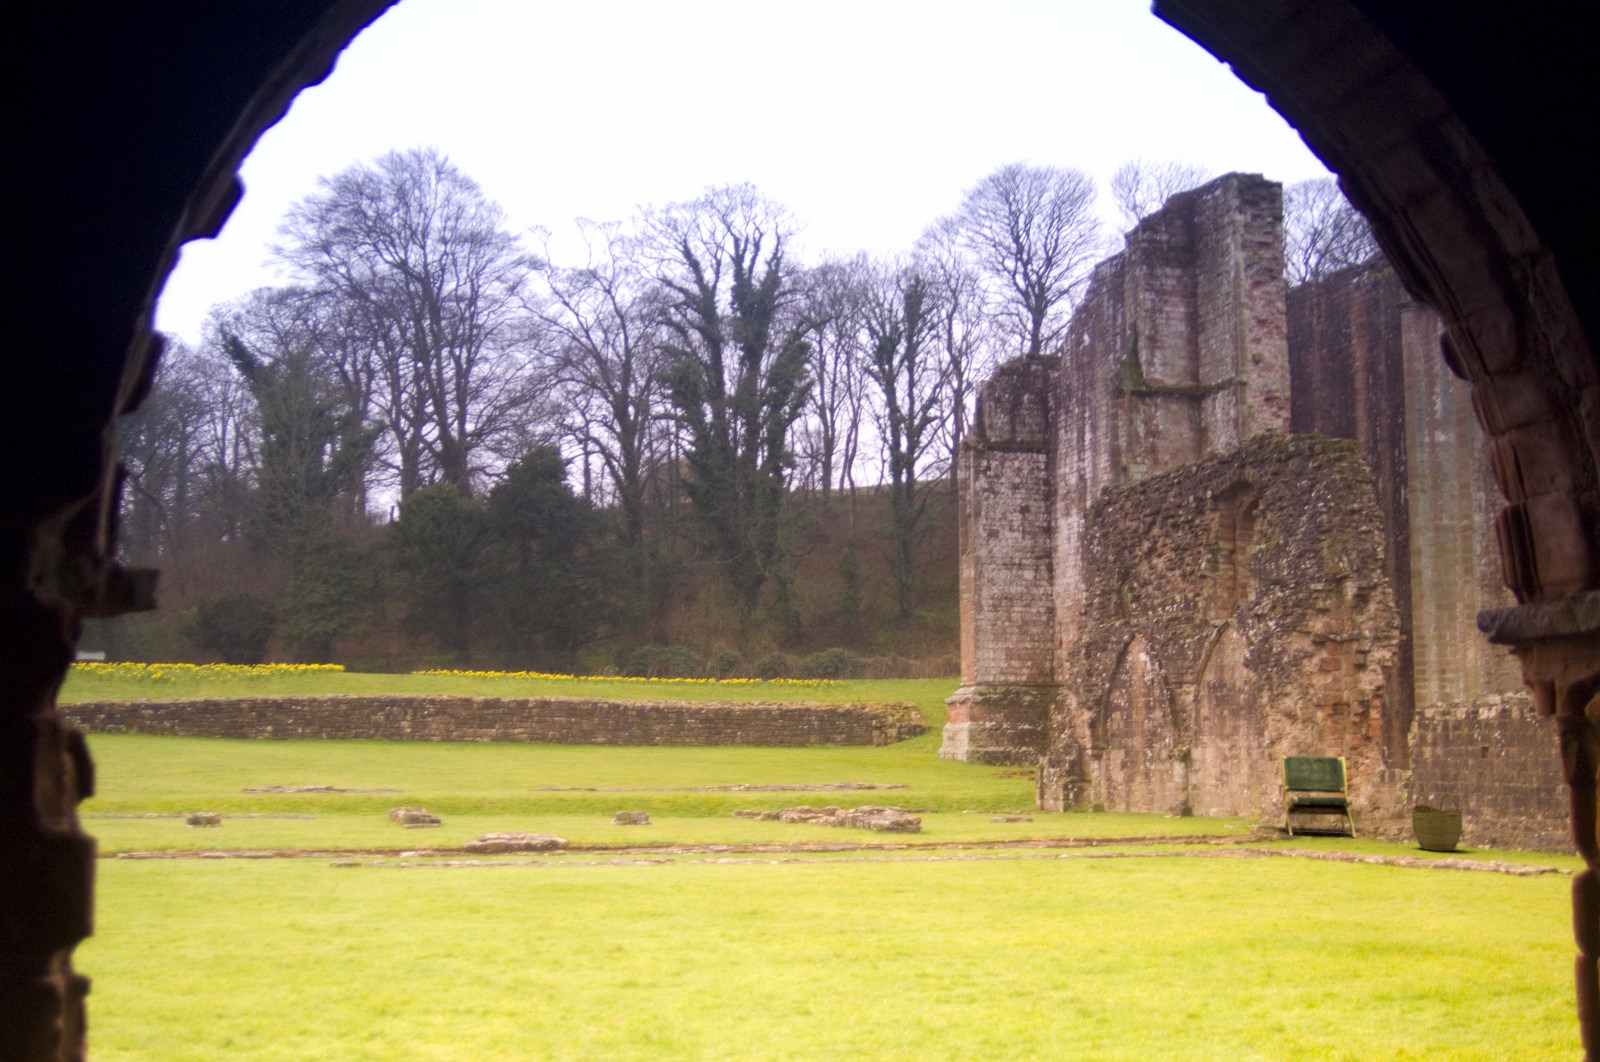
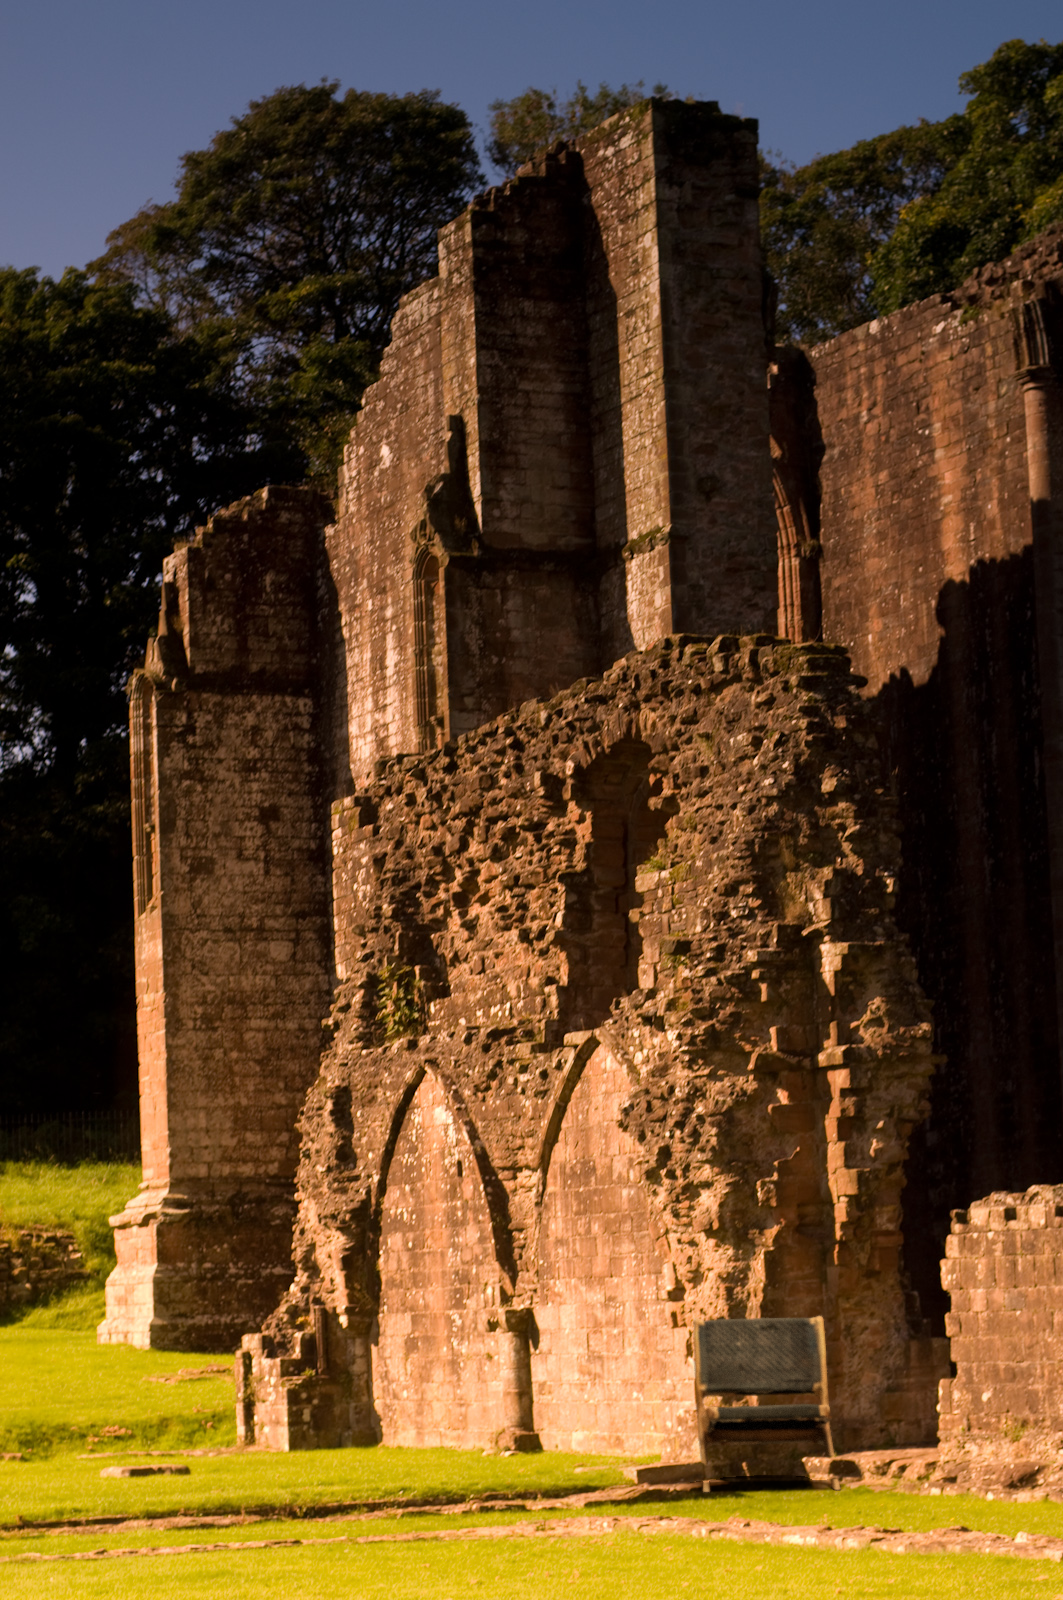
woven basket: present [1412,793,1462,851] -> none [940,1388,1040,1514]

